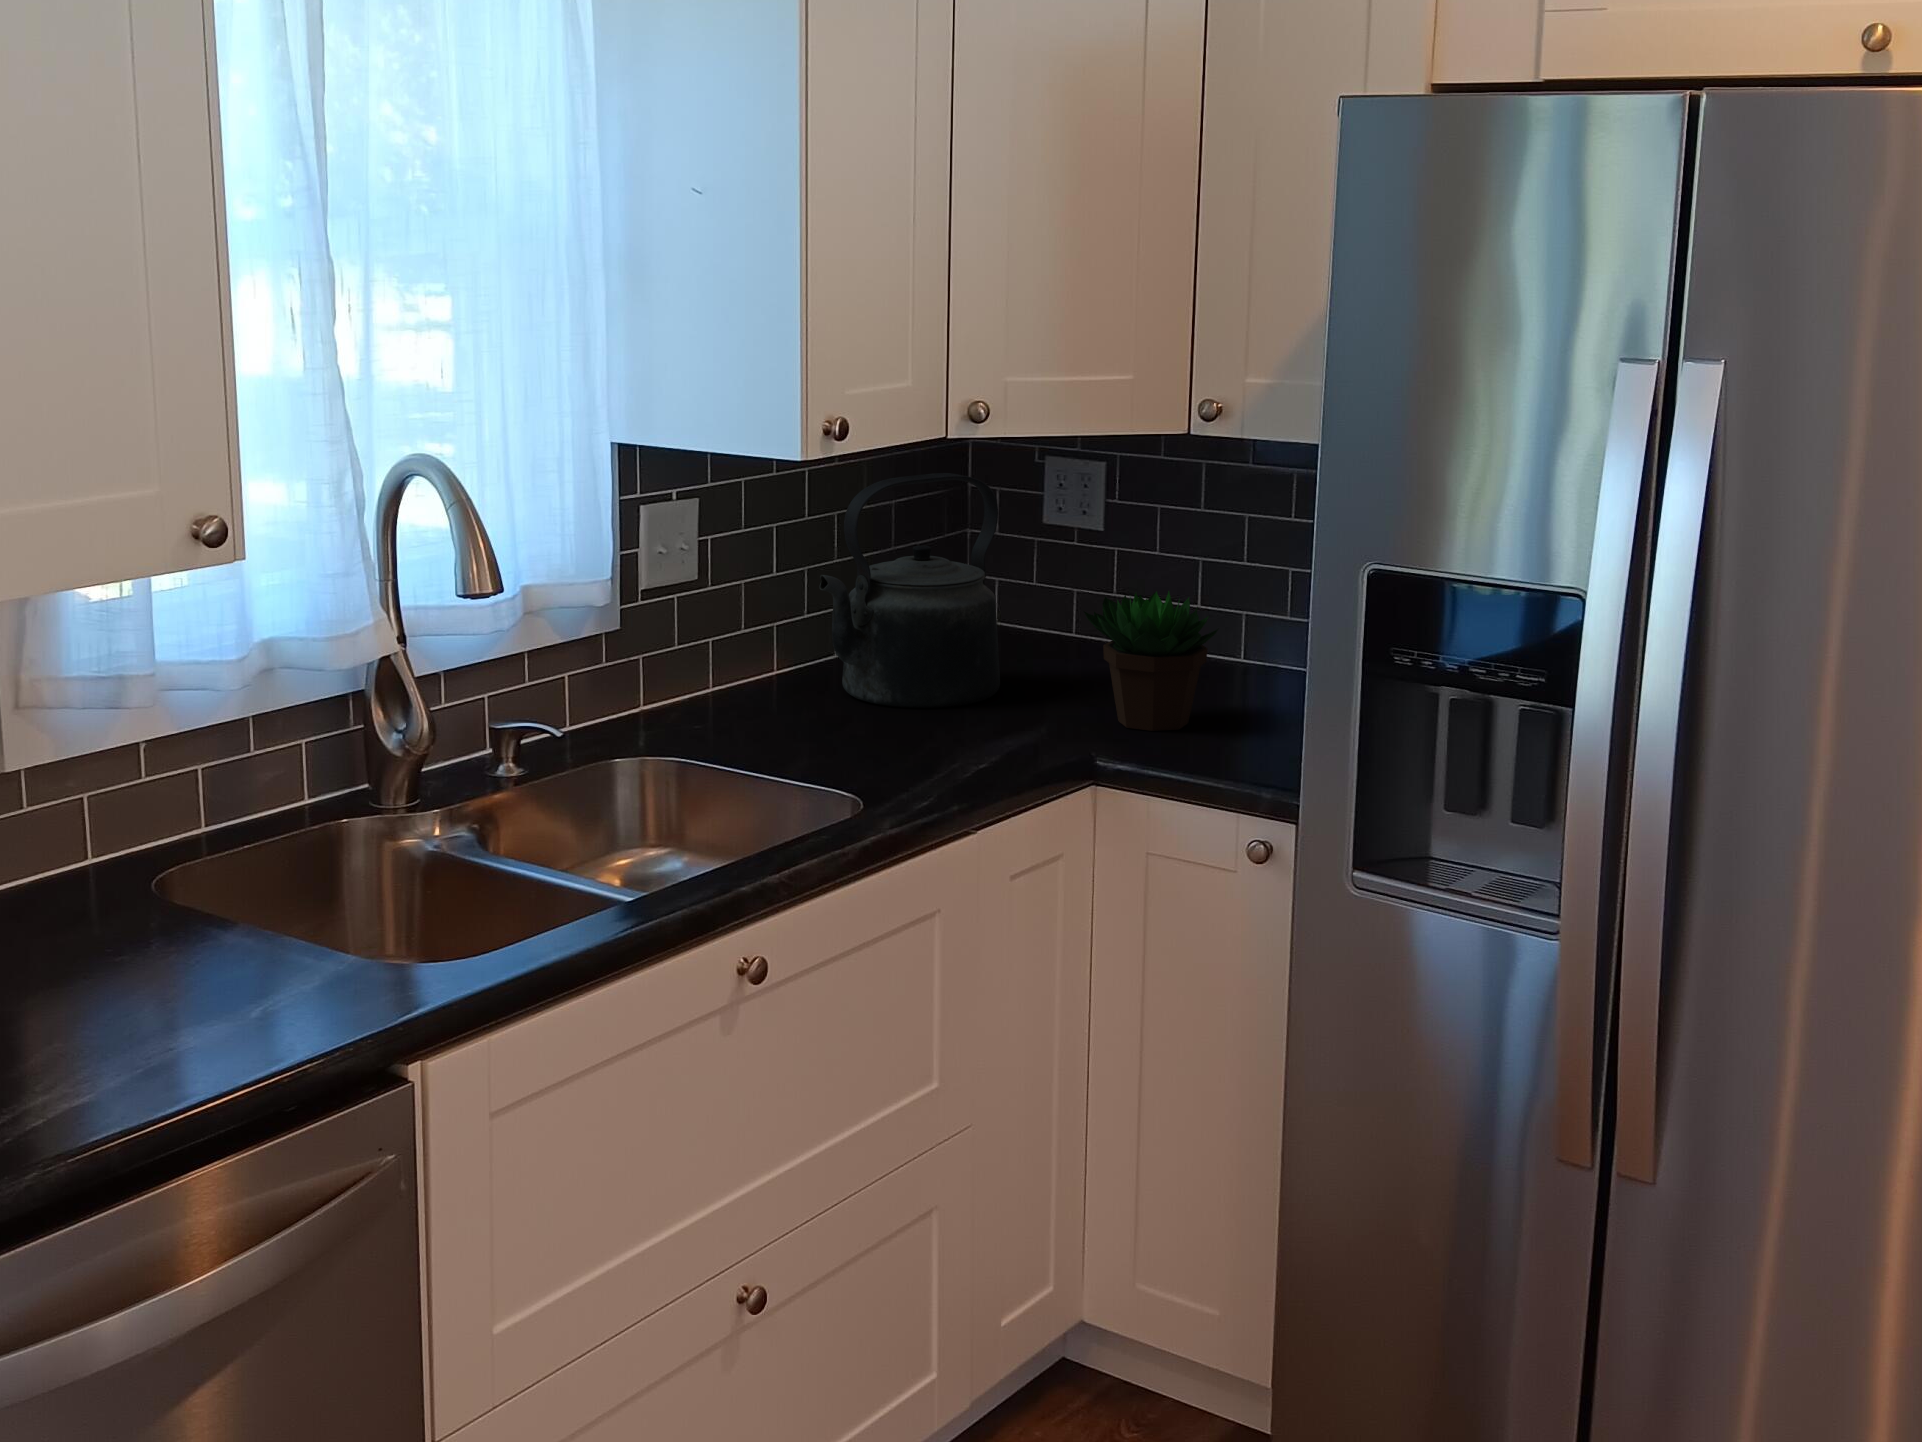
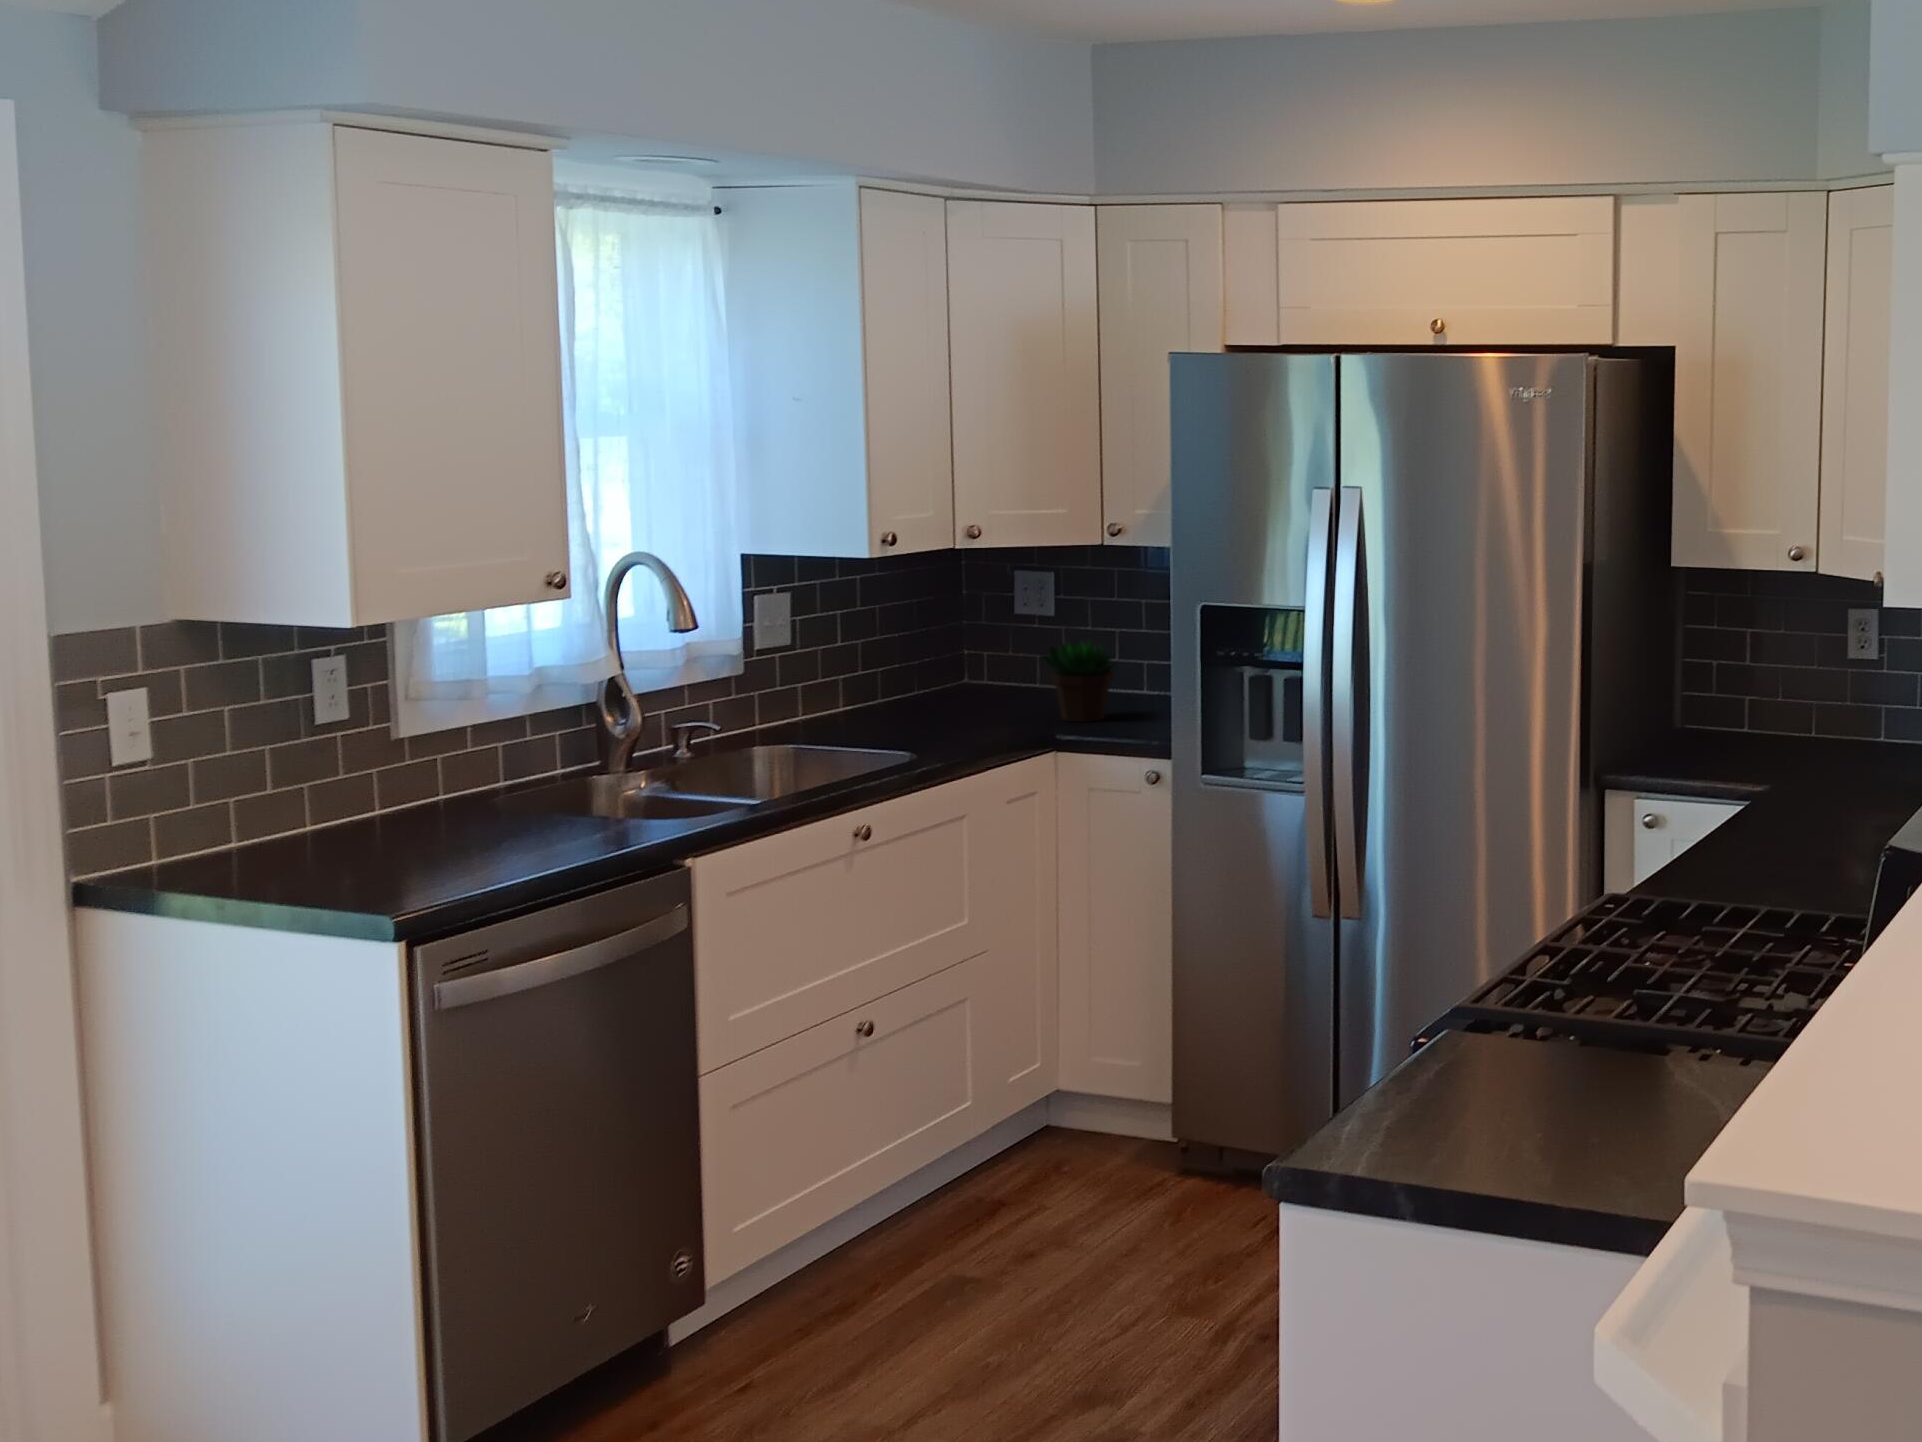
kettle: present [820,473,1000,708] -> none [871,577,987,720]

